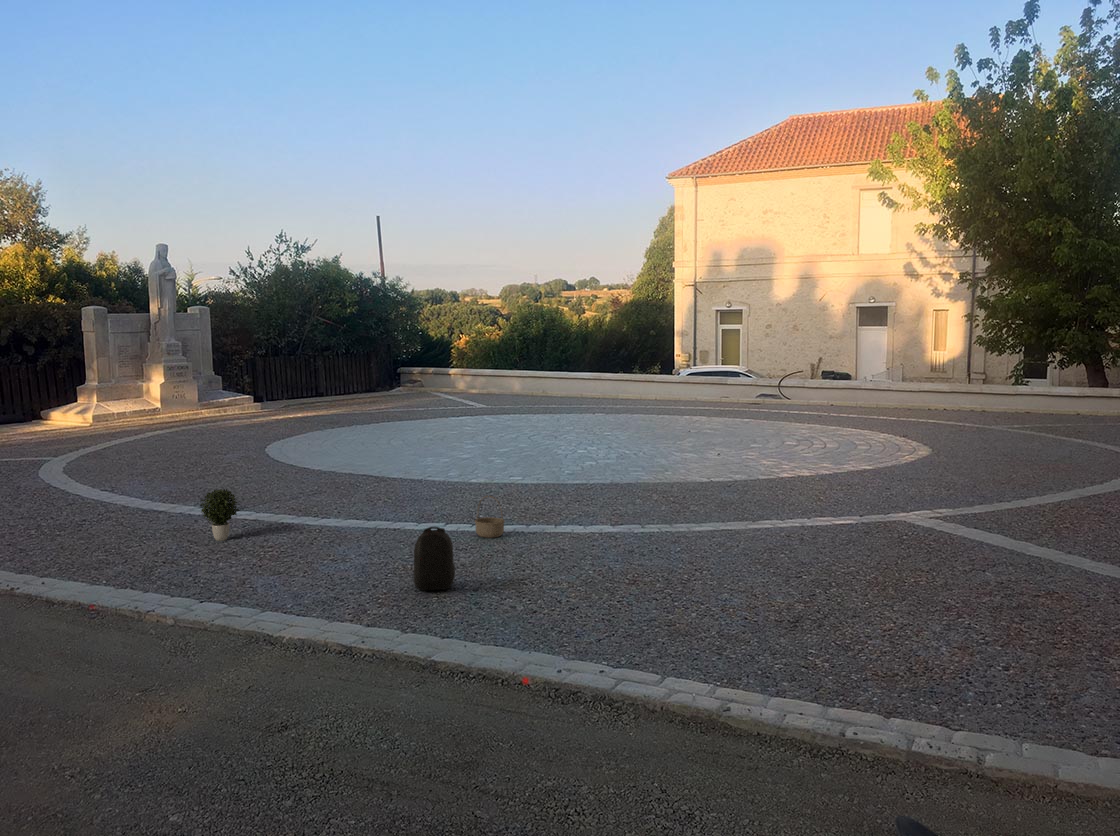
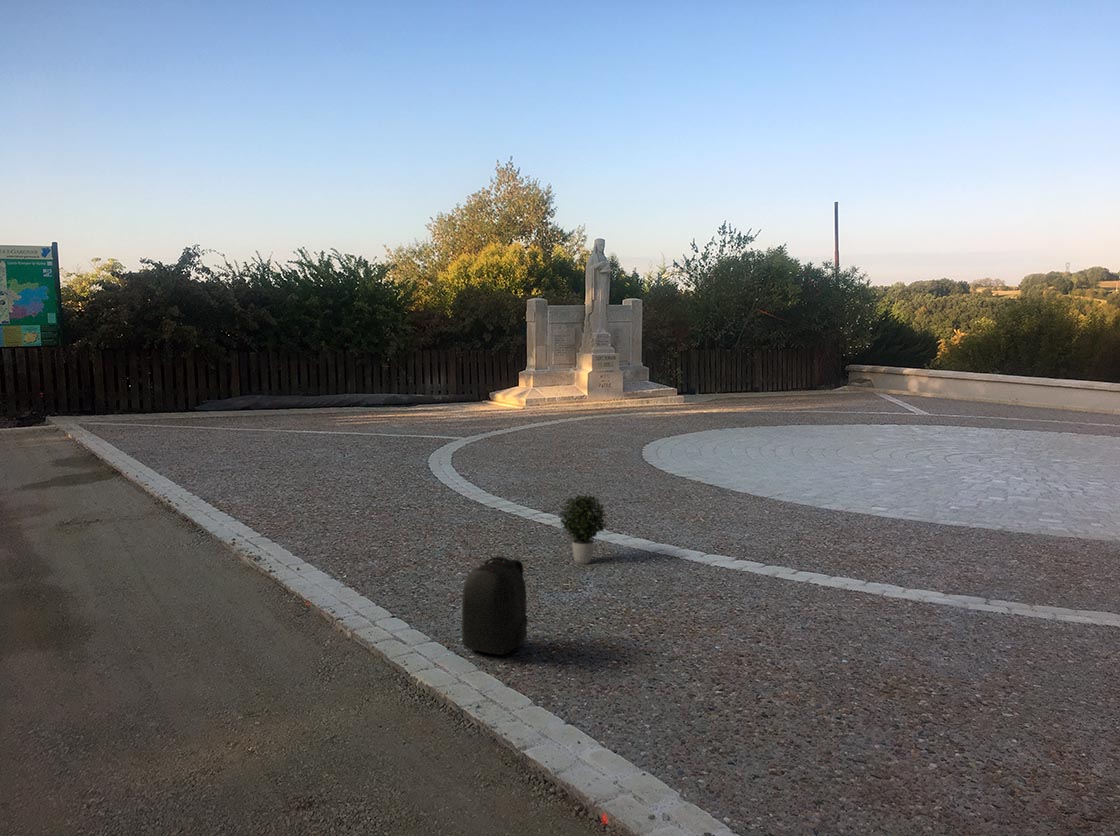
basket: present [475,496,505,538] -> none [959,553,1017,626]
backpack: present [414,526,455,590] -> present [462,556,528,655]

